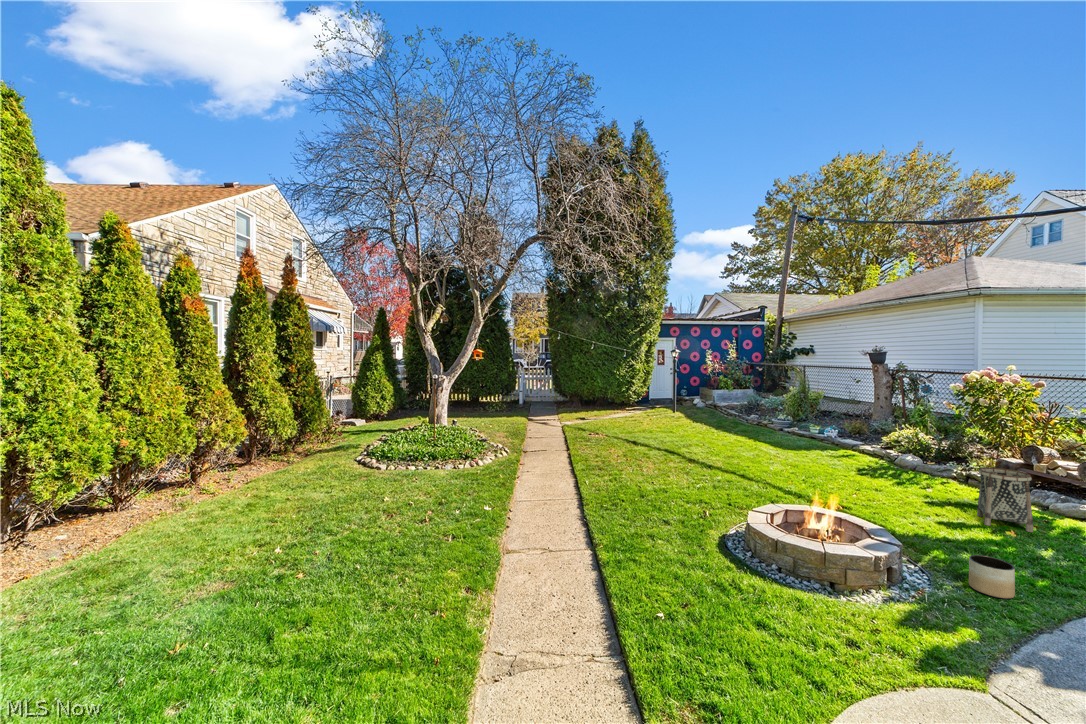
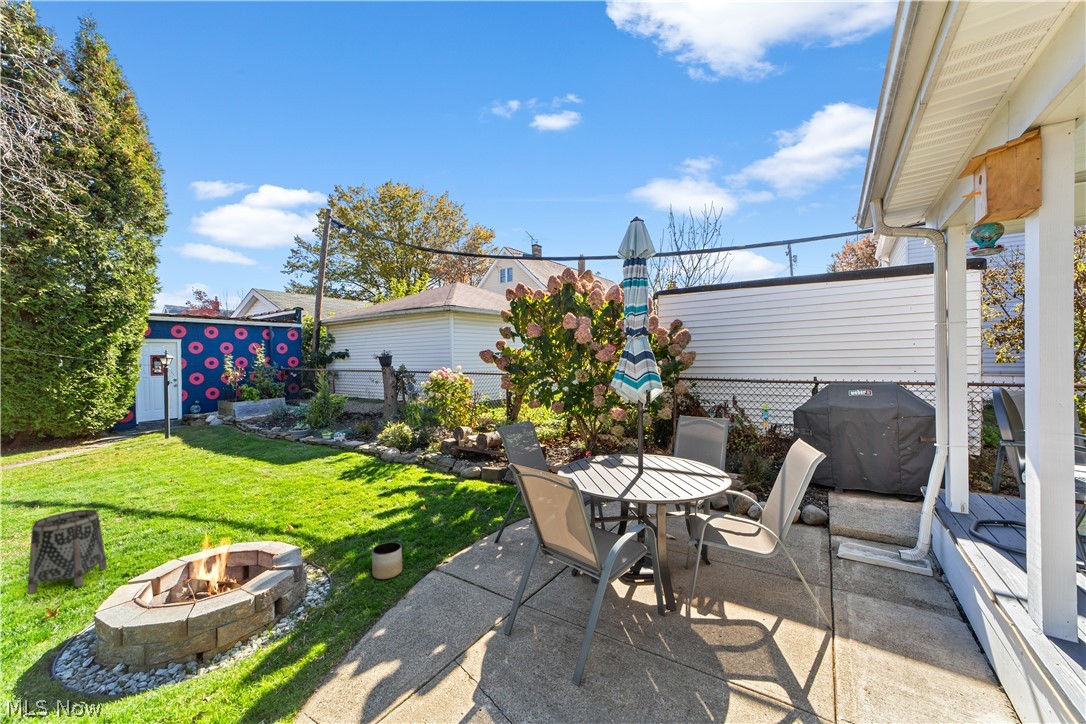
basket: present [977,467,1033,532] -> present [28,510,107,594]

